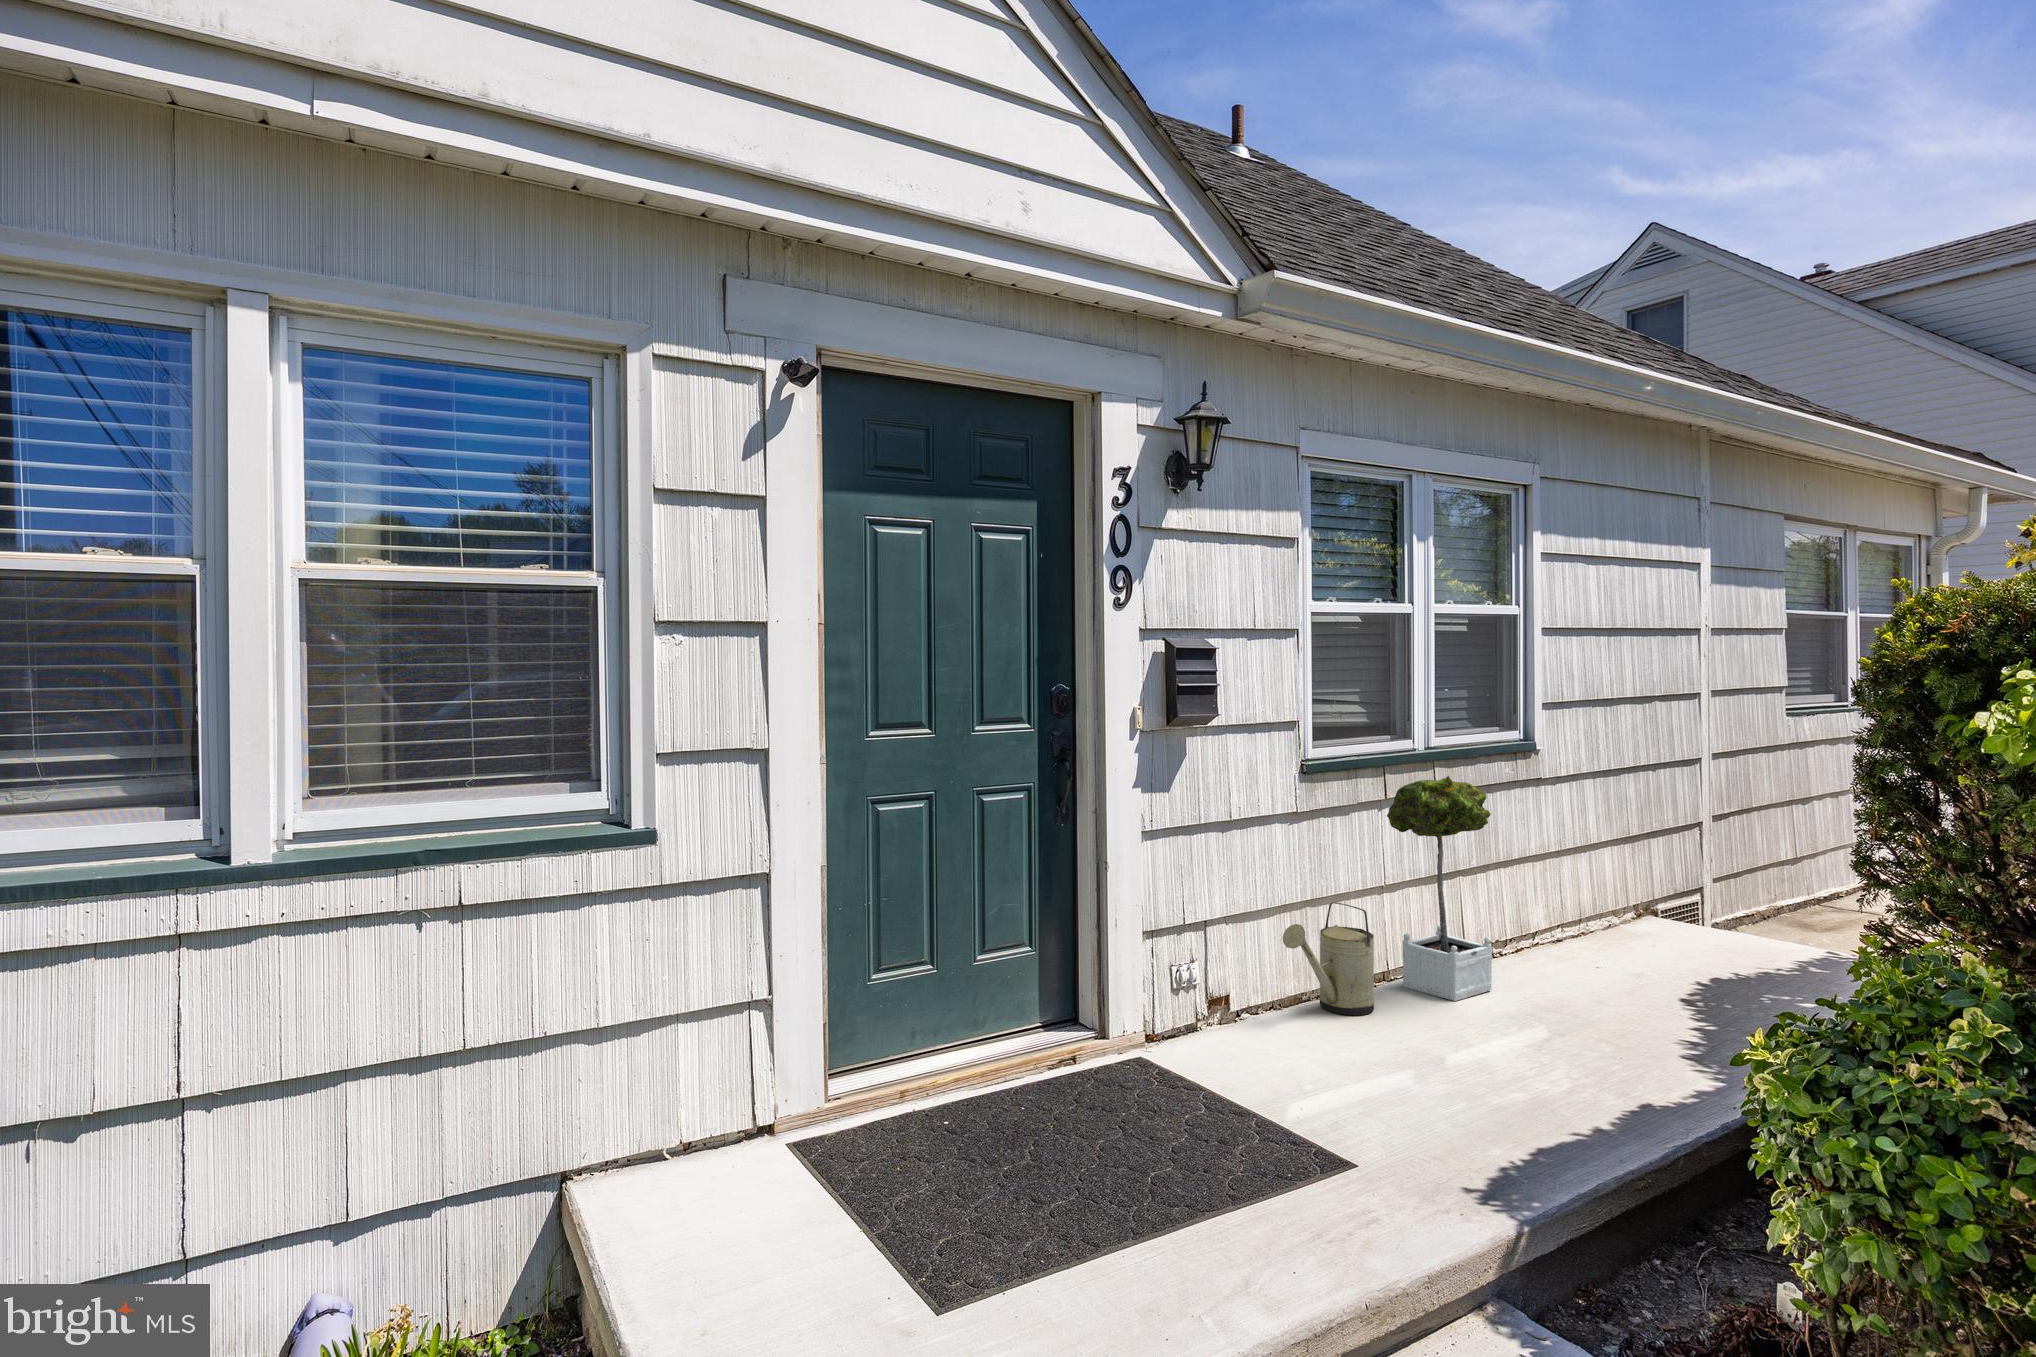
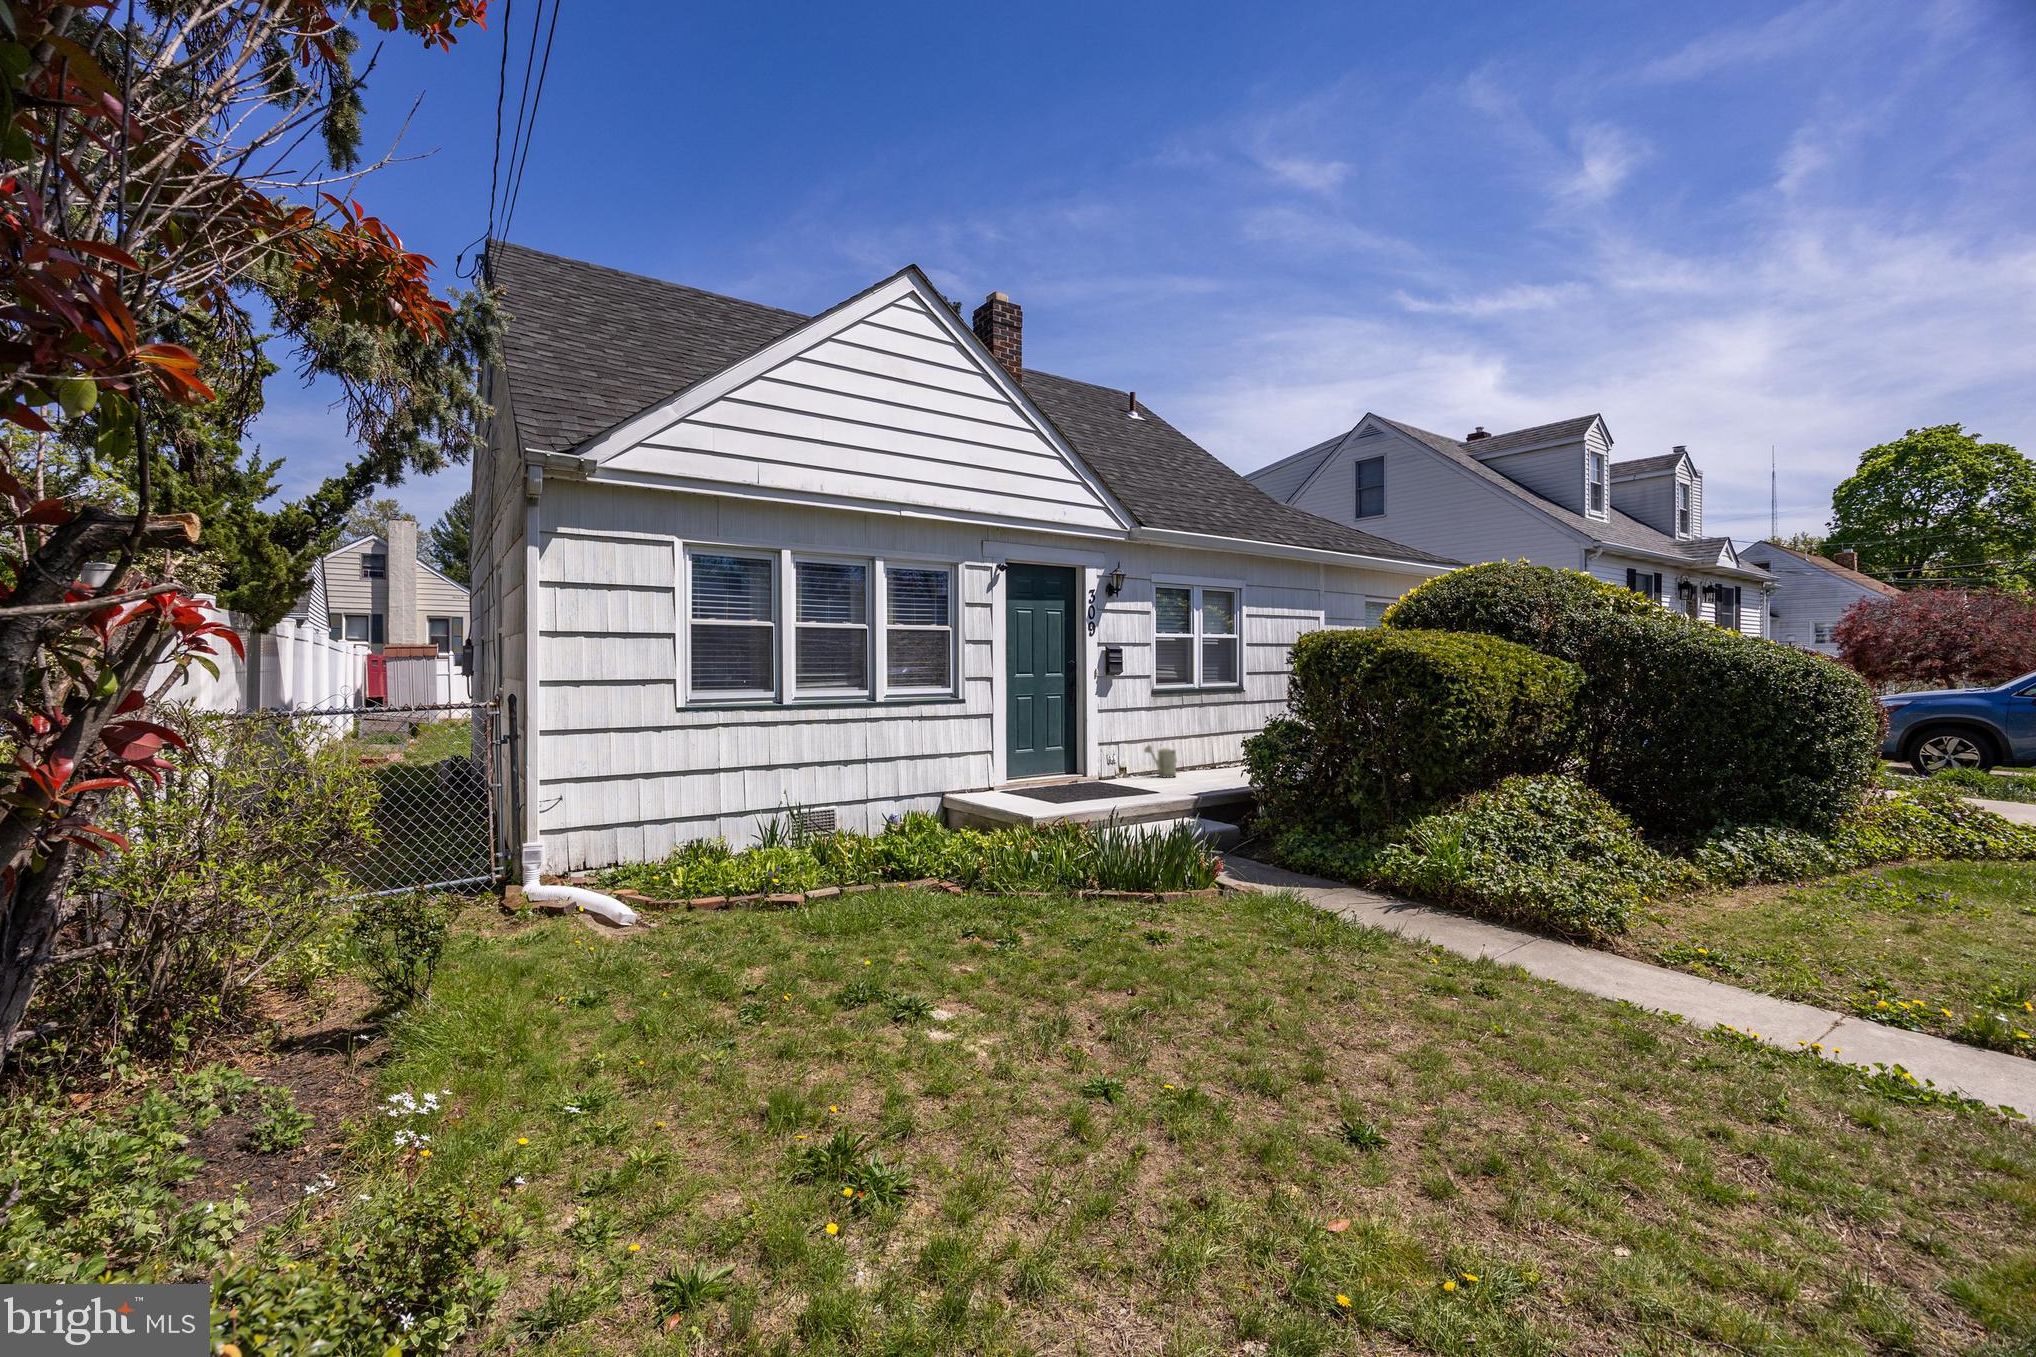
potted tree: present [1387,776,1492,1001] -> none [1183,696,1219,776]

